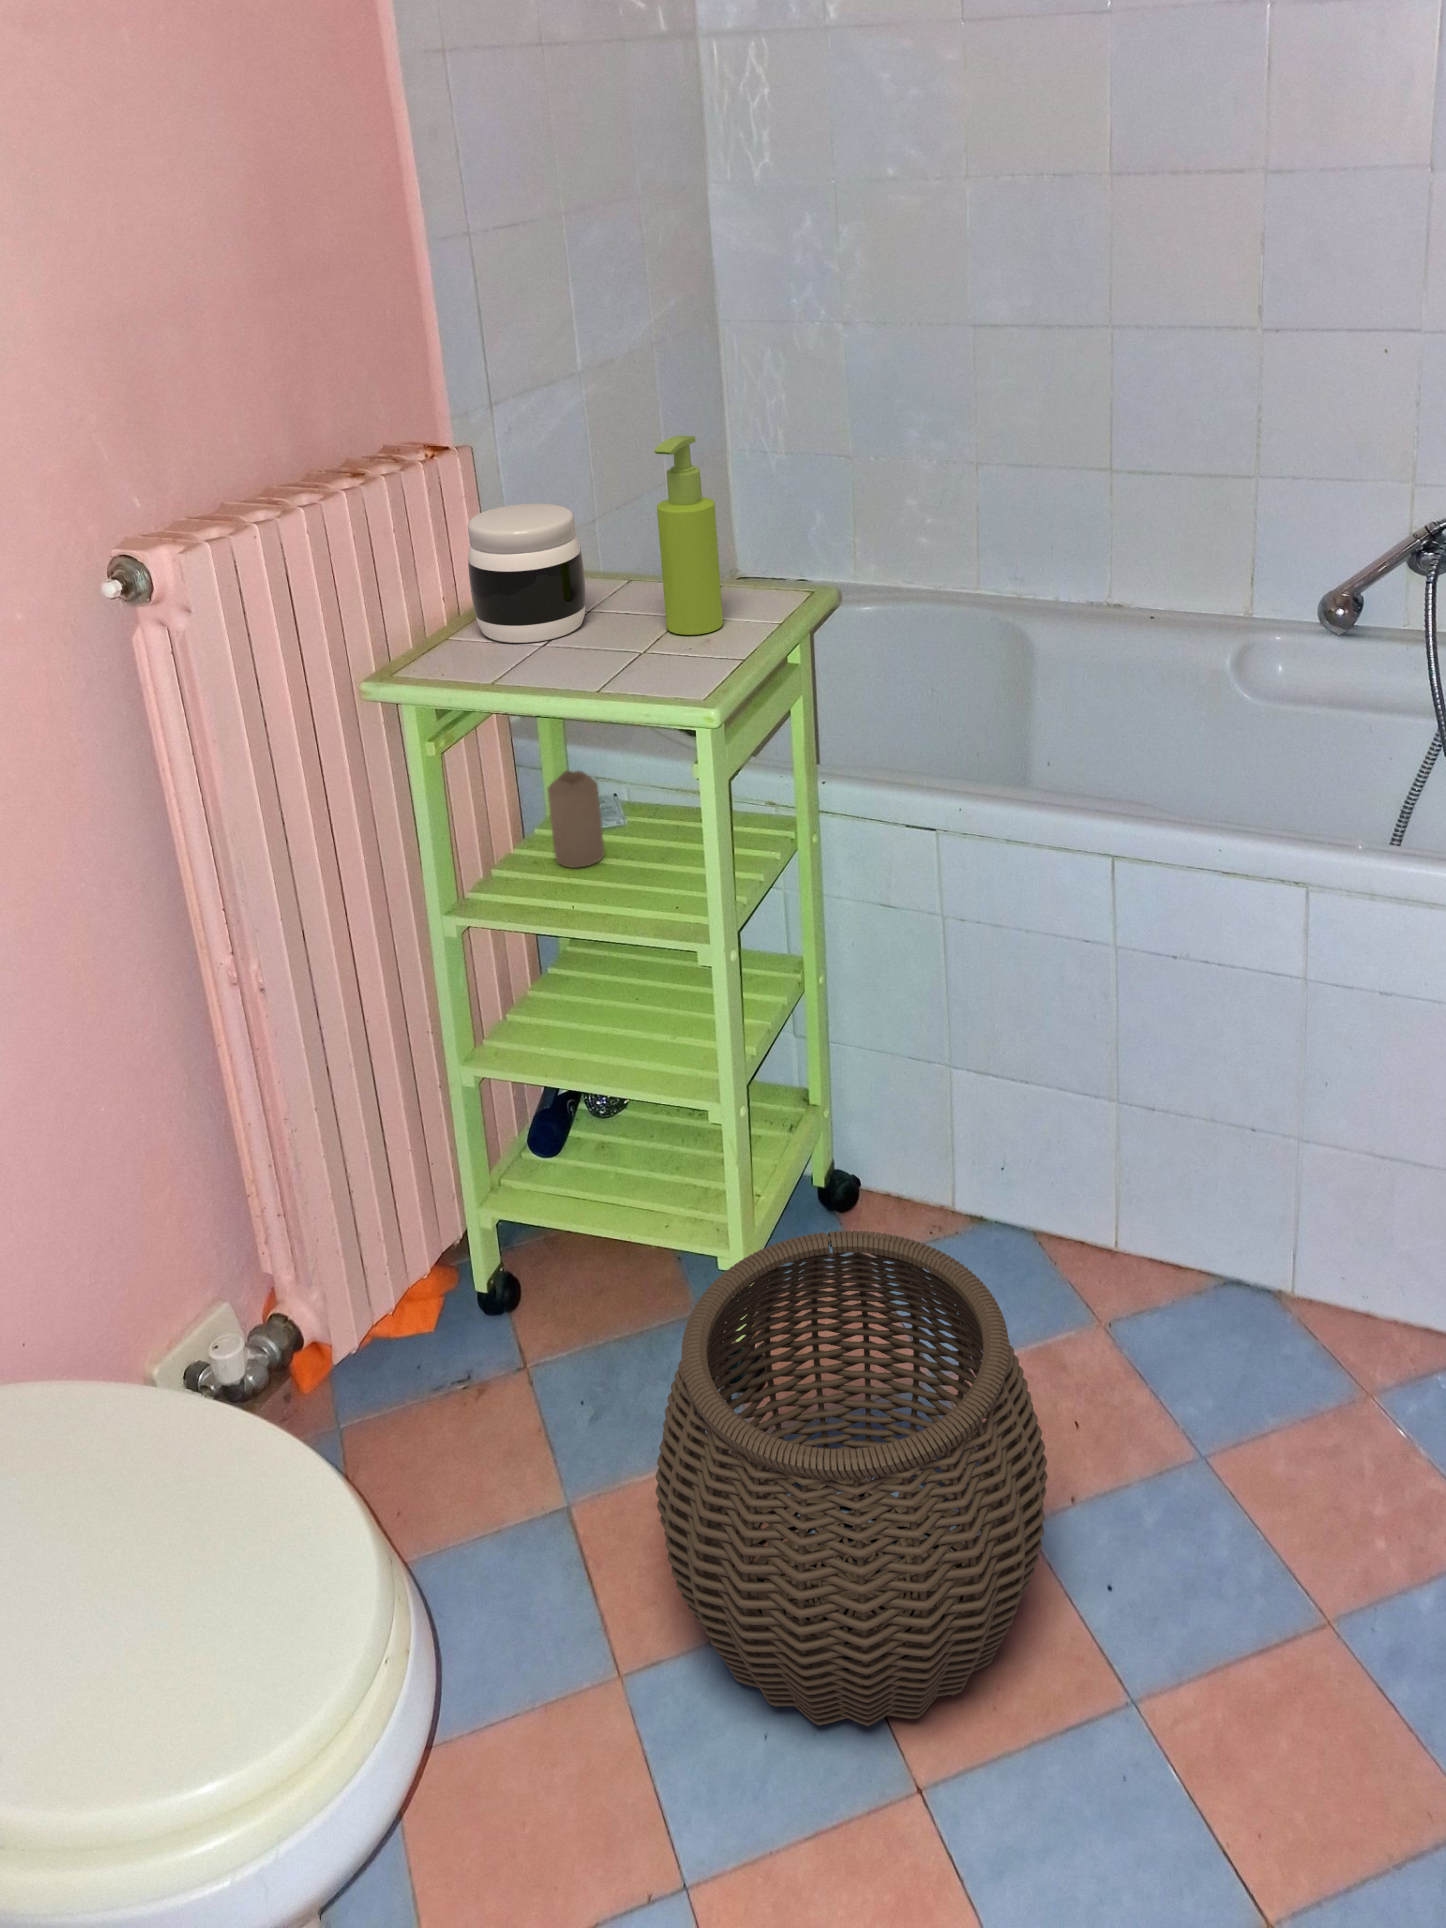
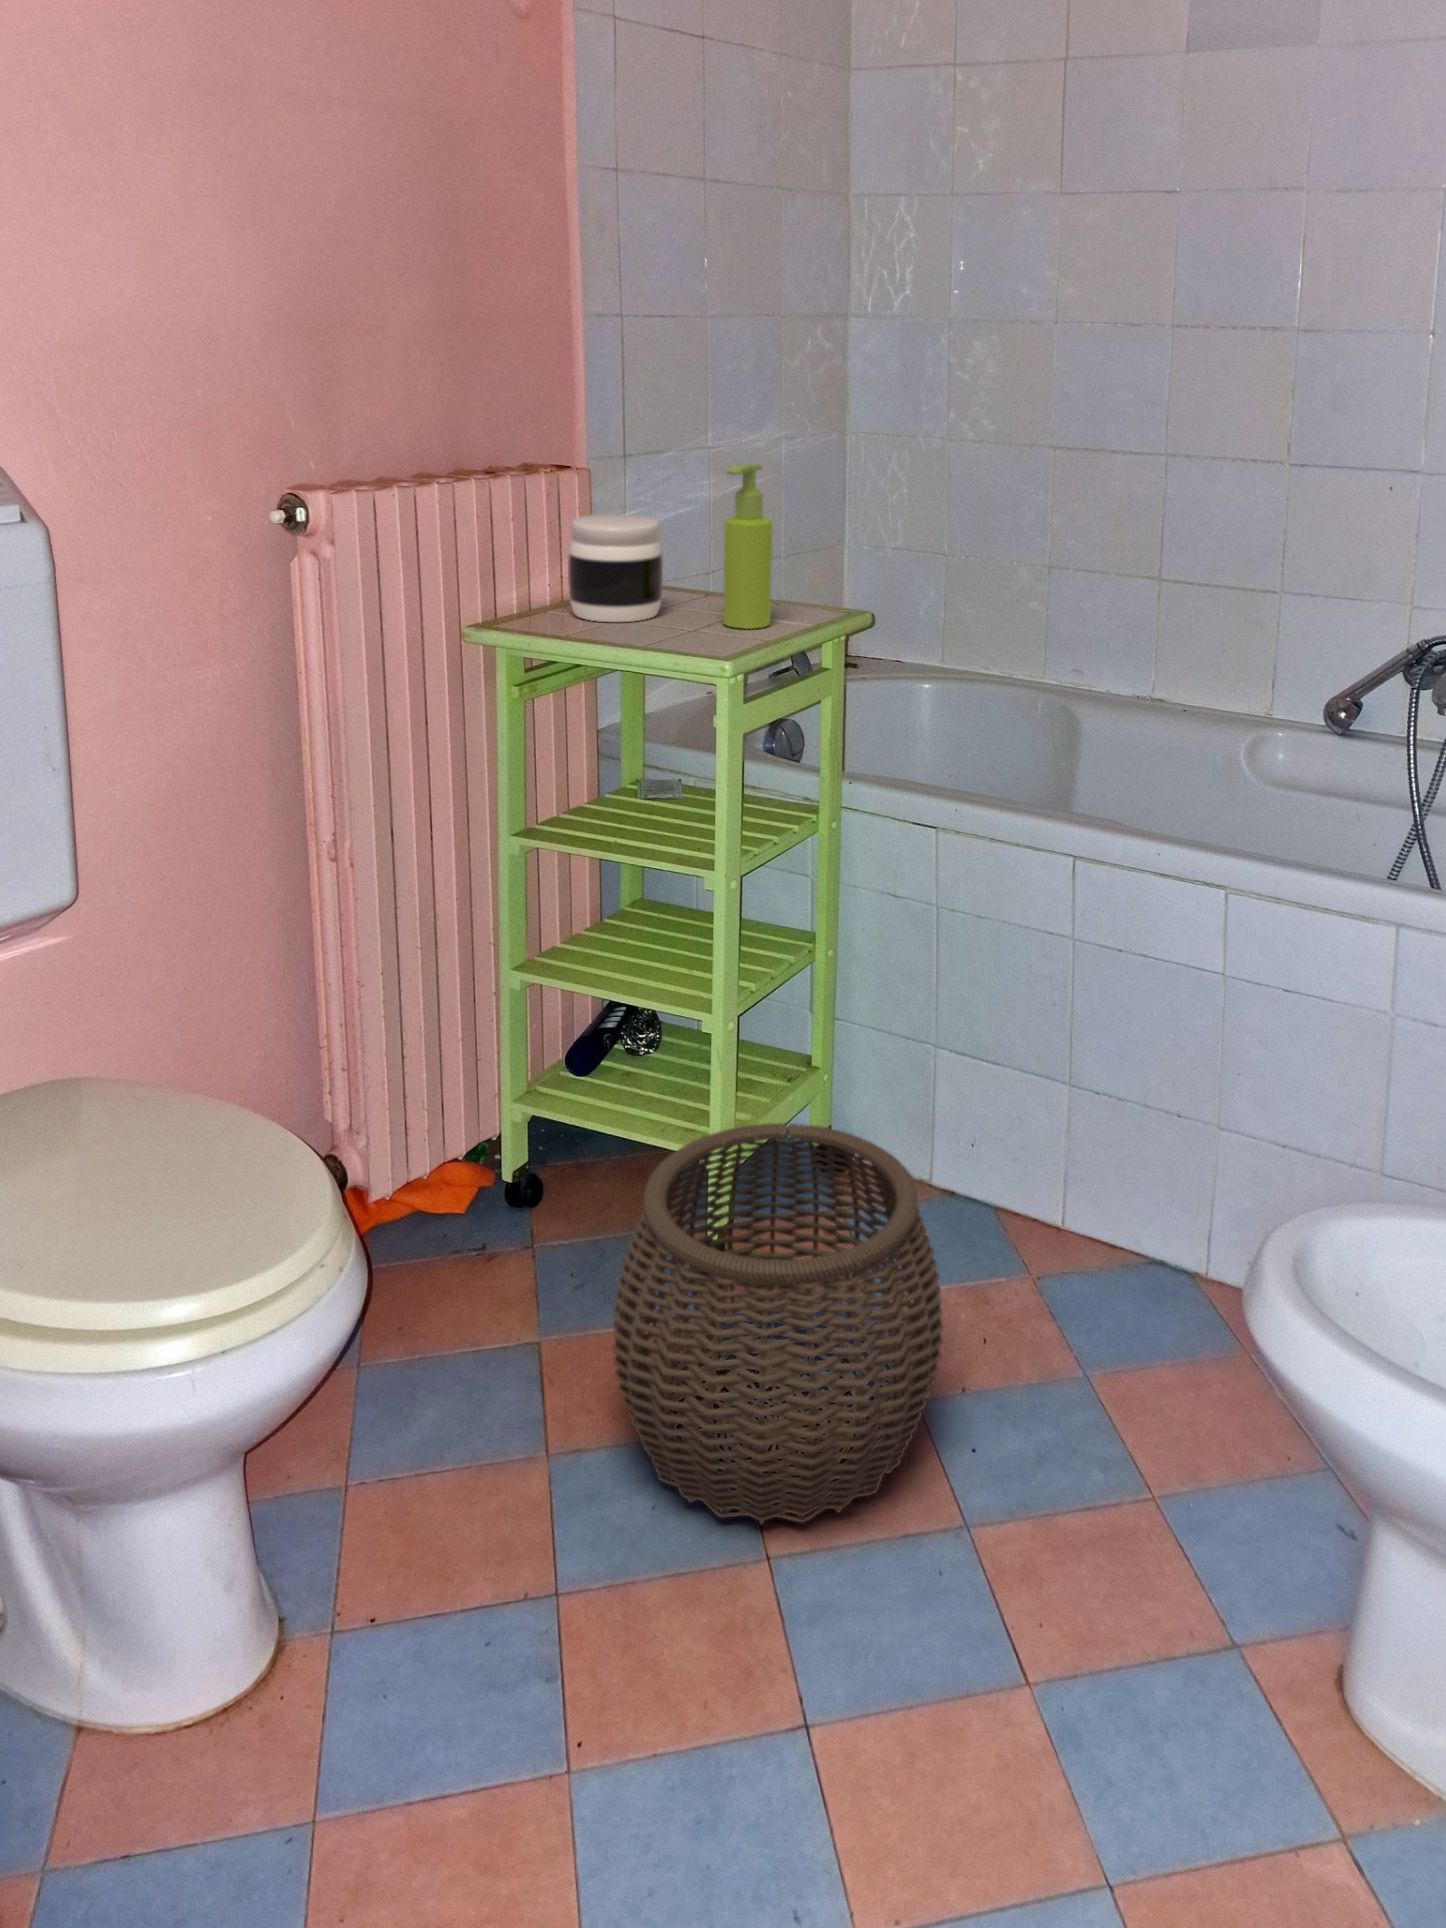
candle: present [548,771,604,868] -> none [613,741,656,824]

